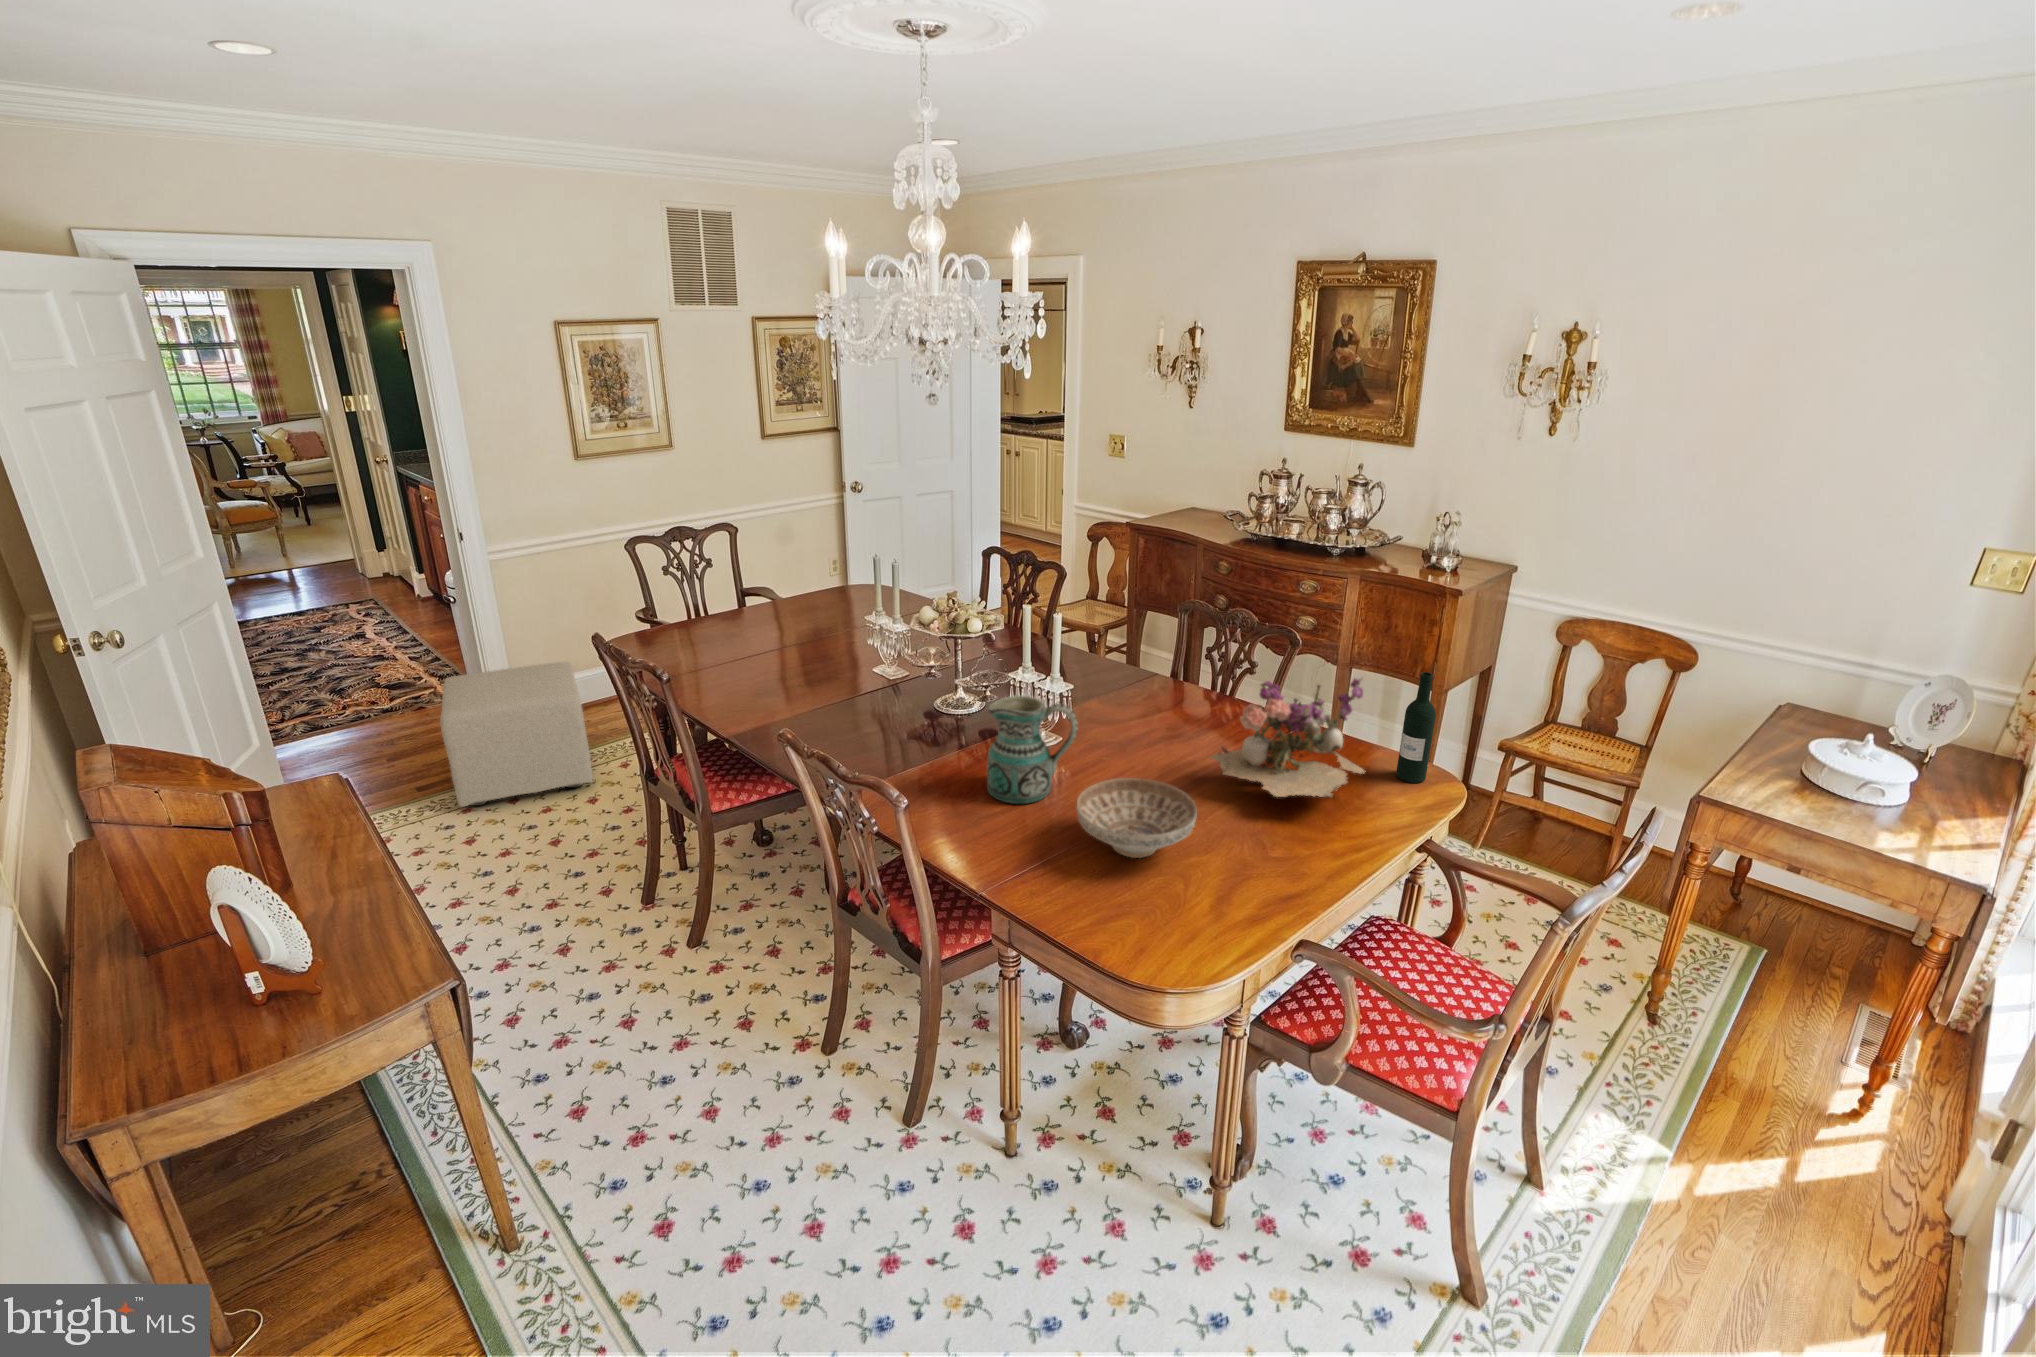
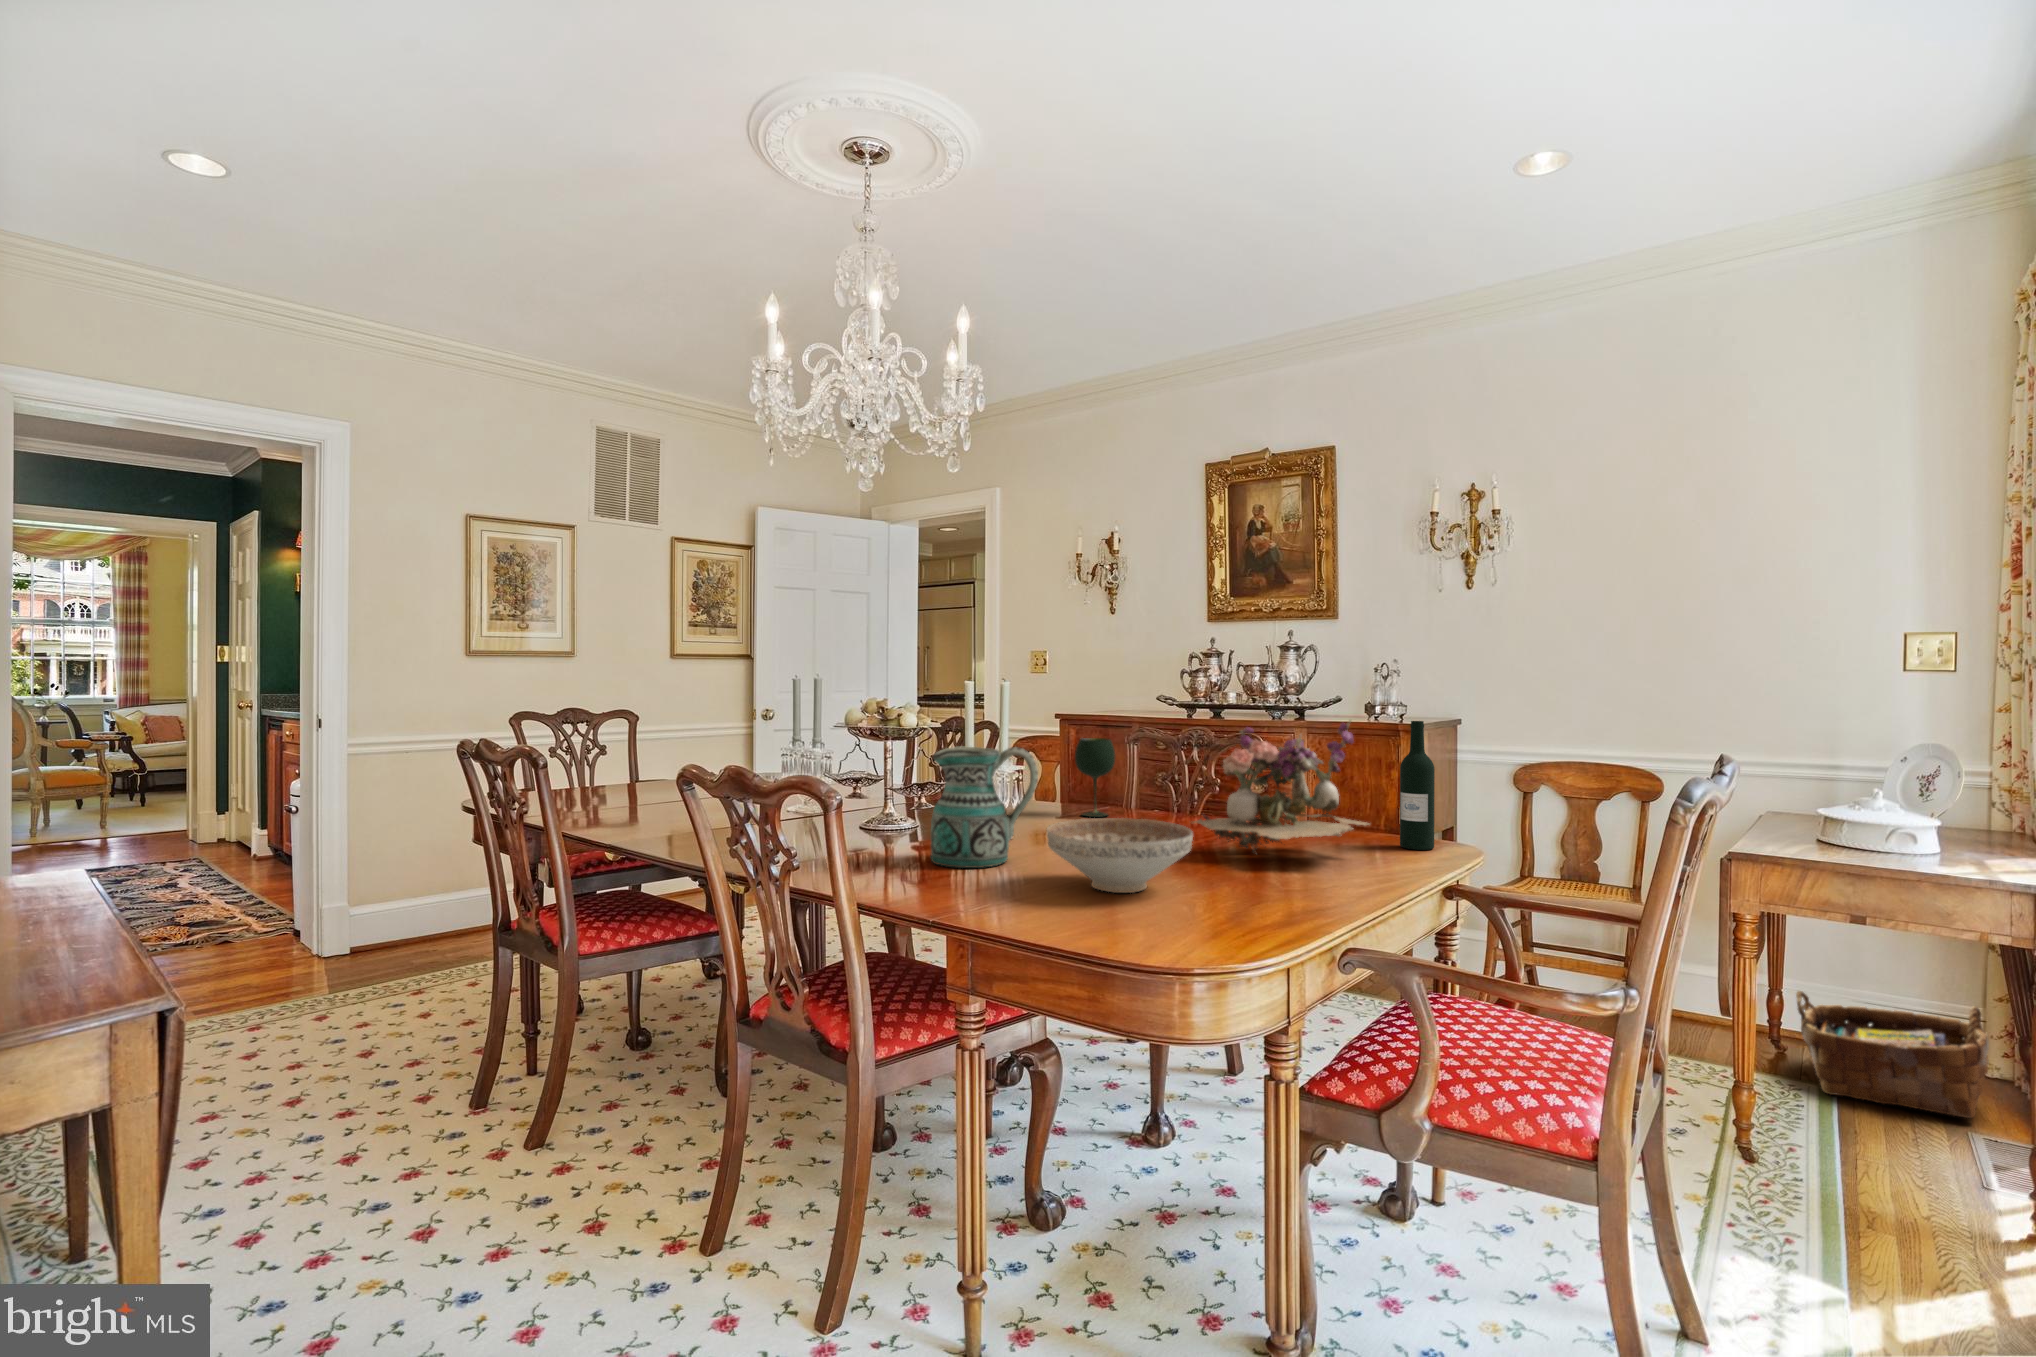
wine glass: none [1124,629,1161,701] -> present [1075,738,1115,817]
ottoman: present [440,662,593,807] -> none [242,863,428,1027]
woven basket: none [1750,862,1915,989] -> present [1796,991,1989,1118]

